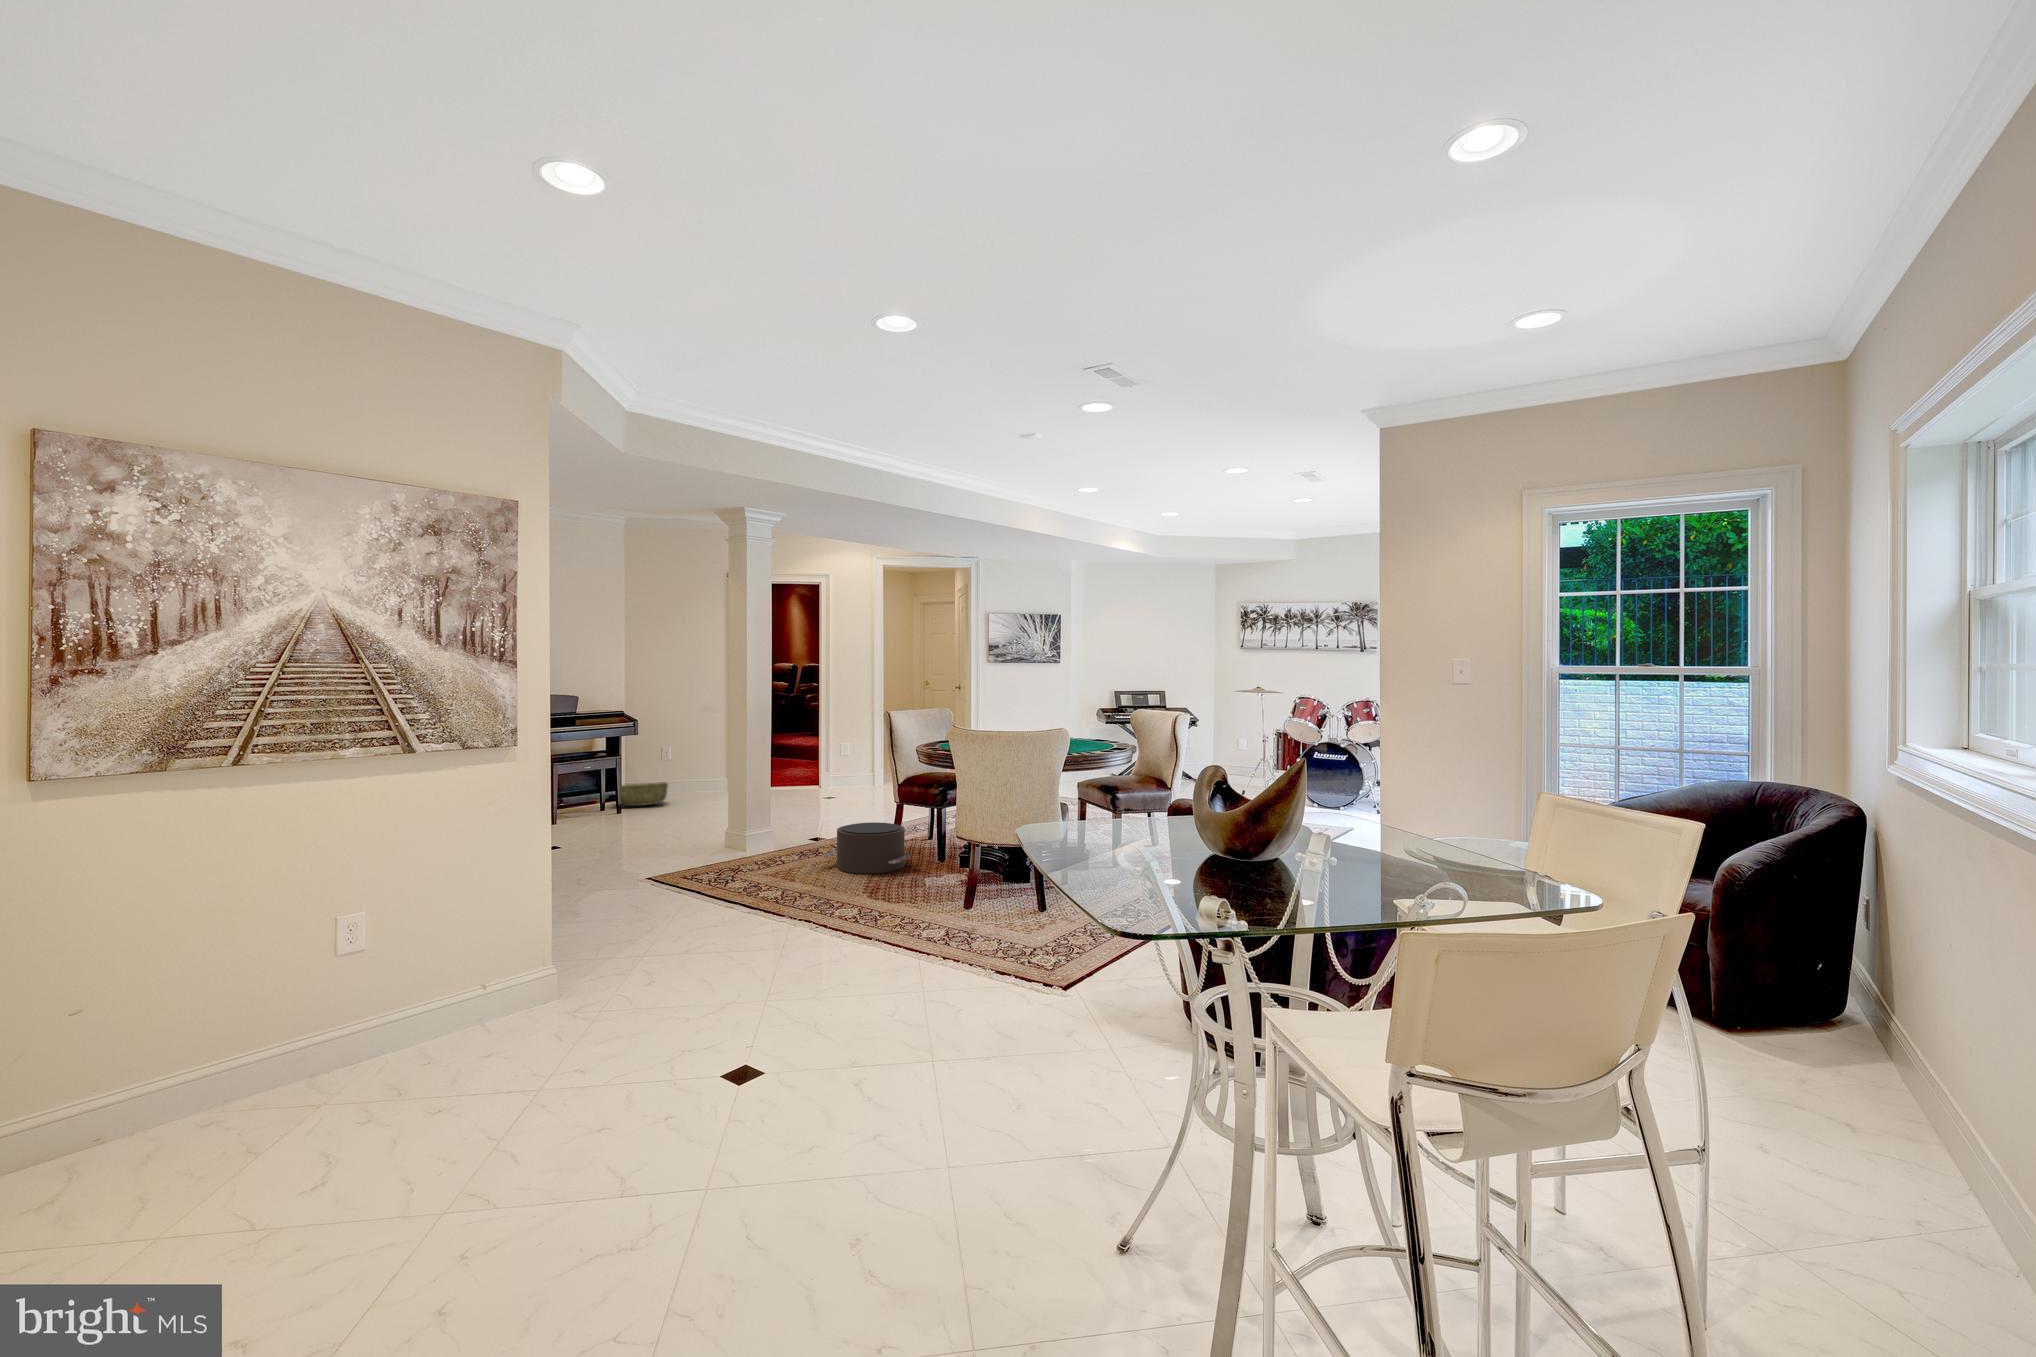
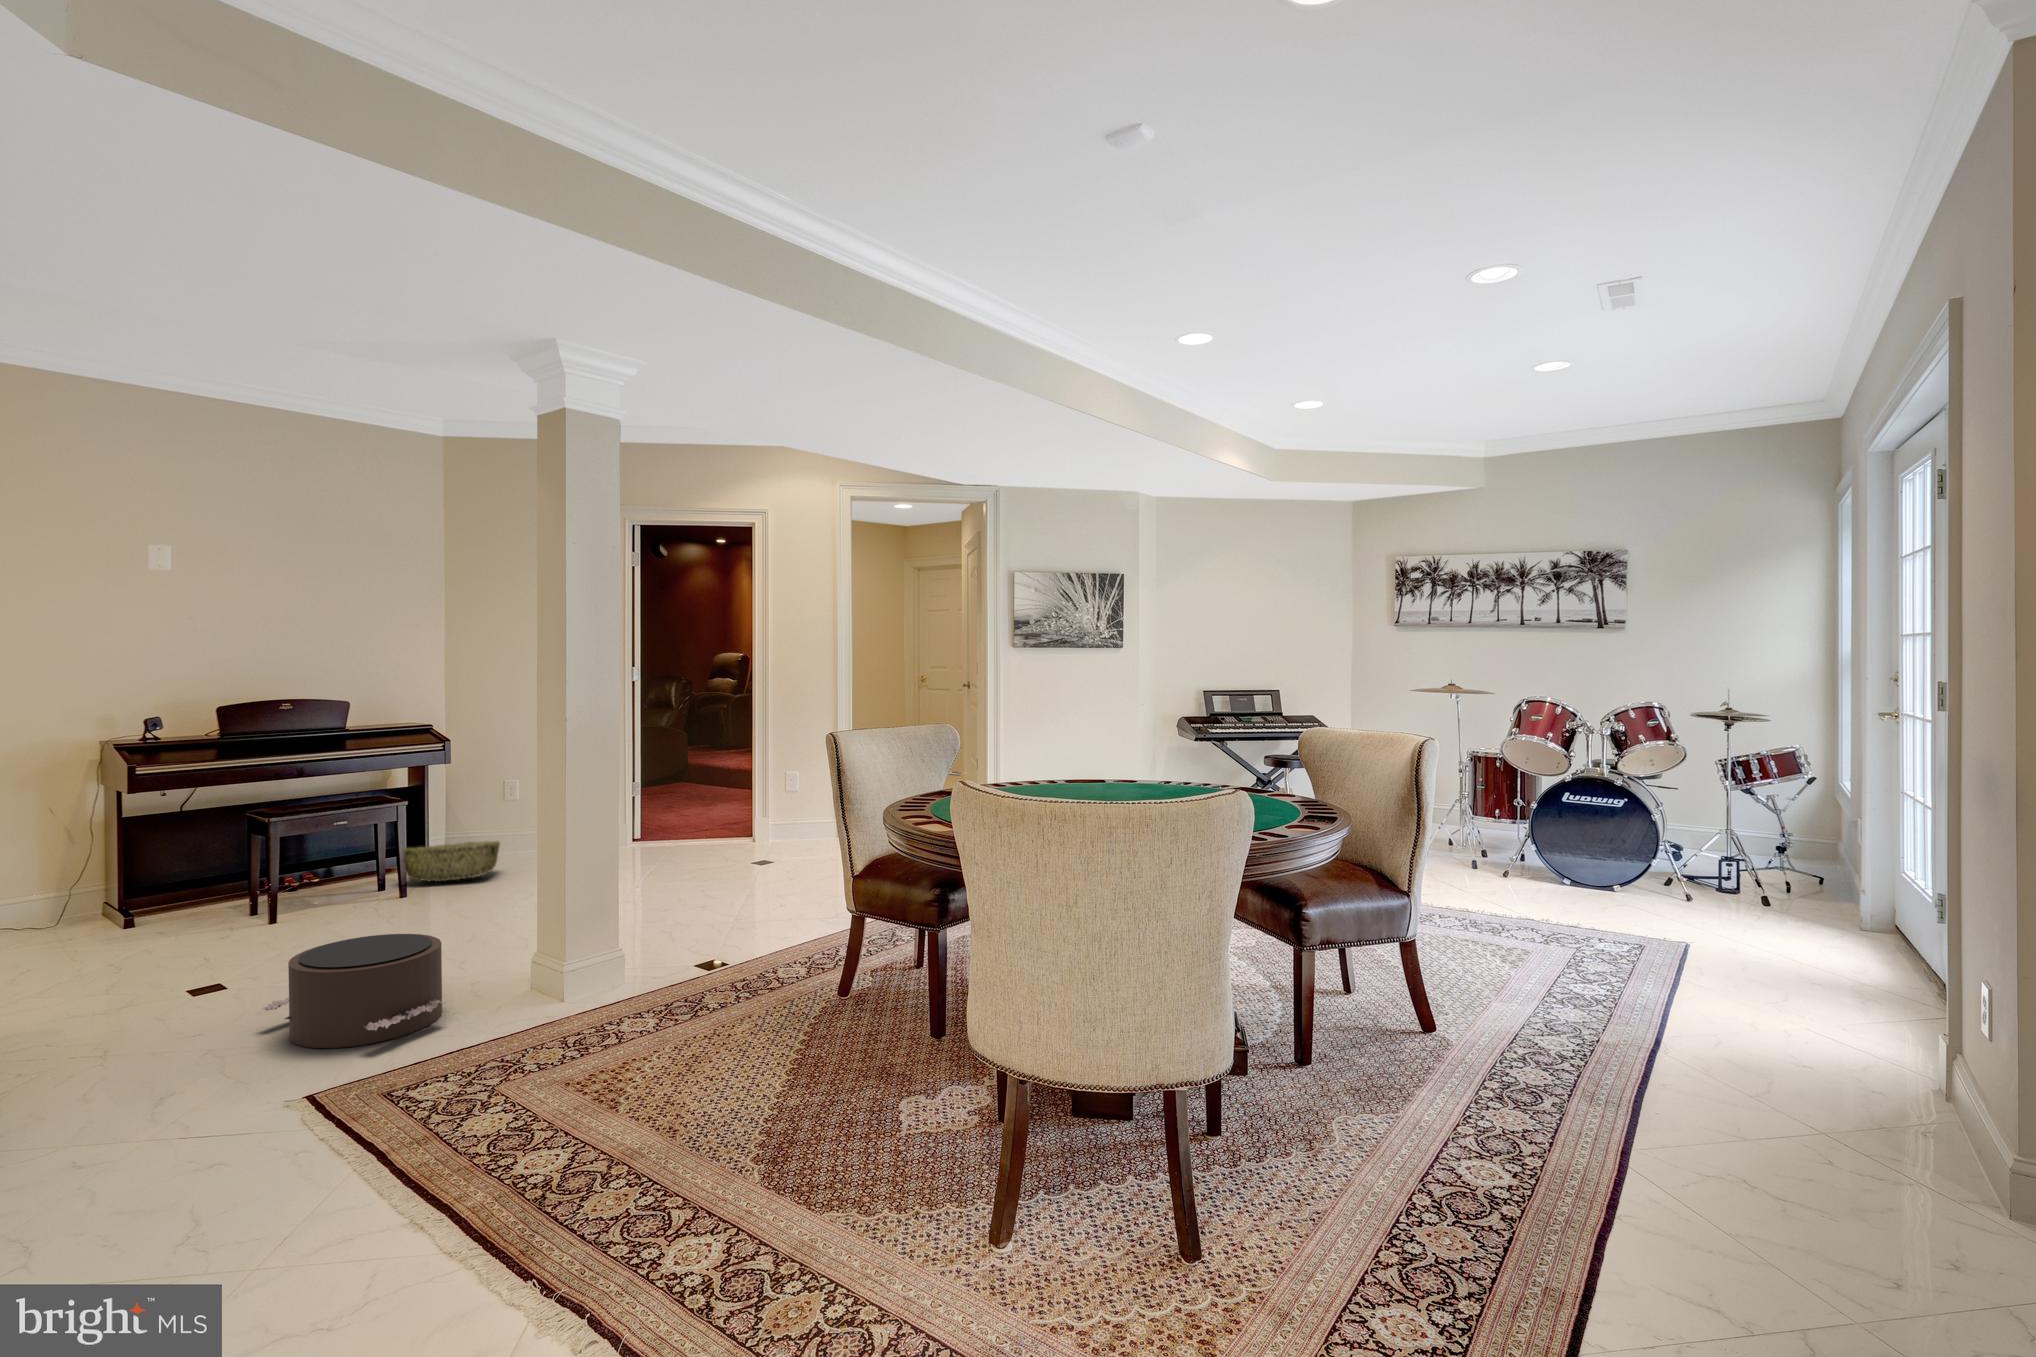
pouf: present [822,822,911,874] -> present [262,934,445,1048]

